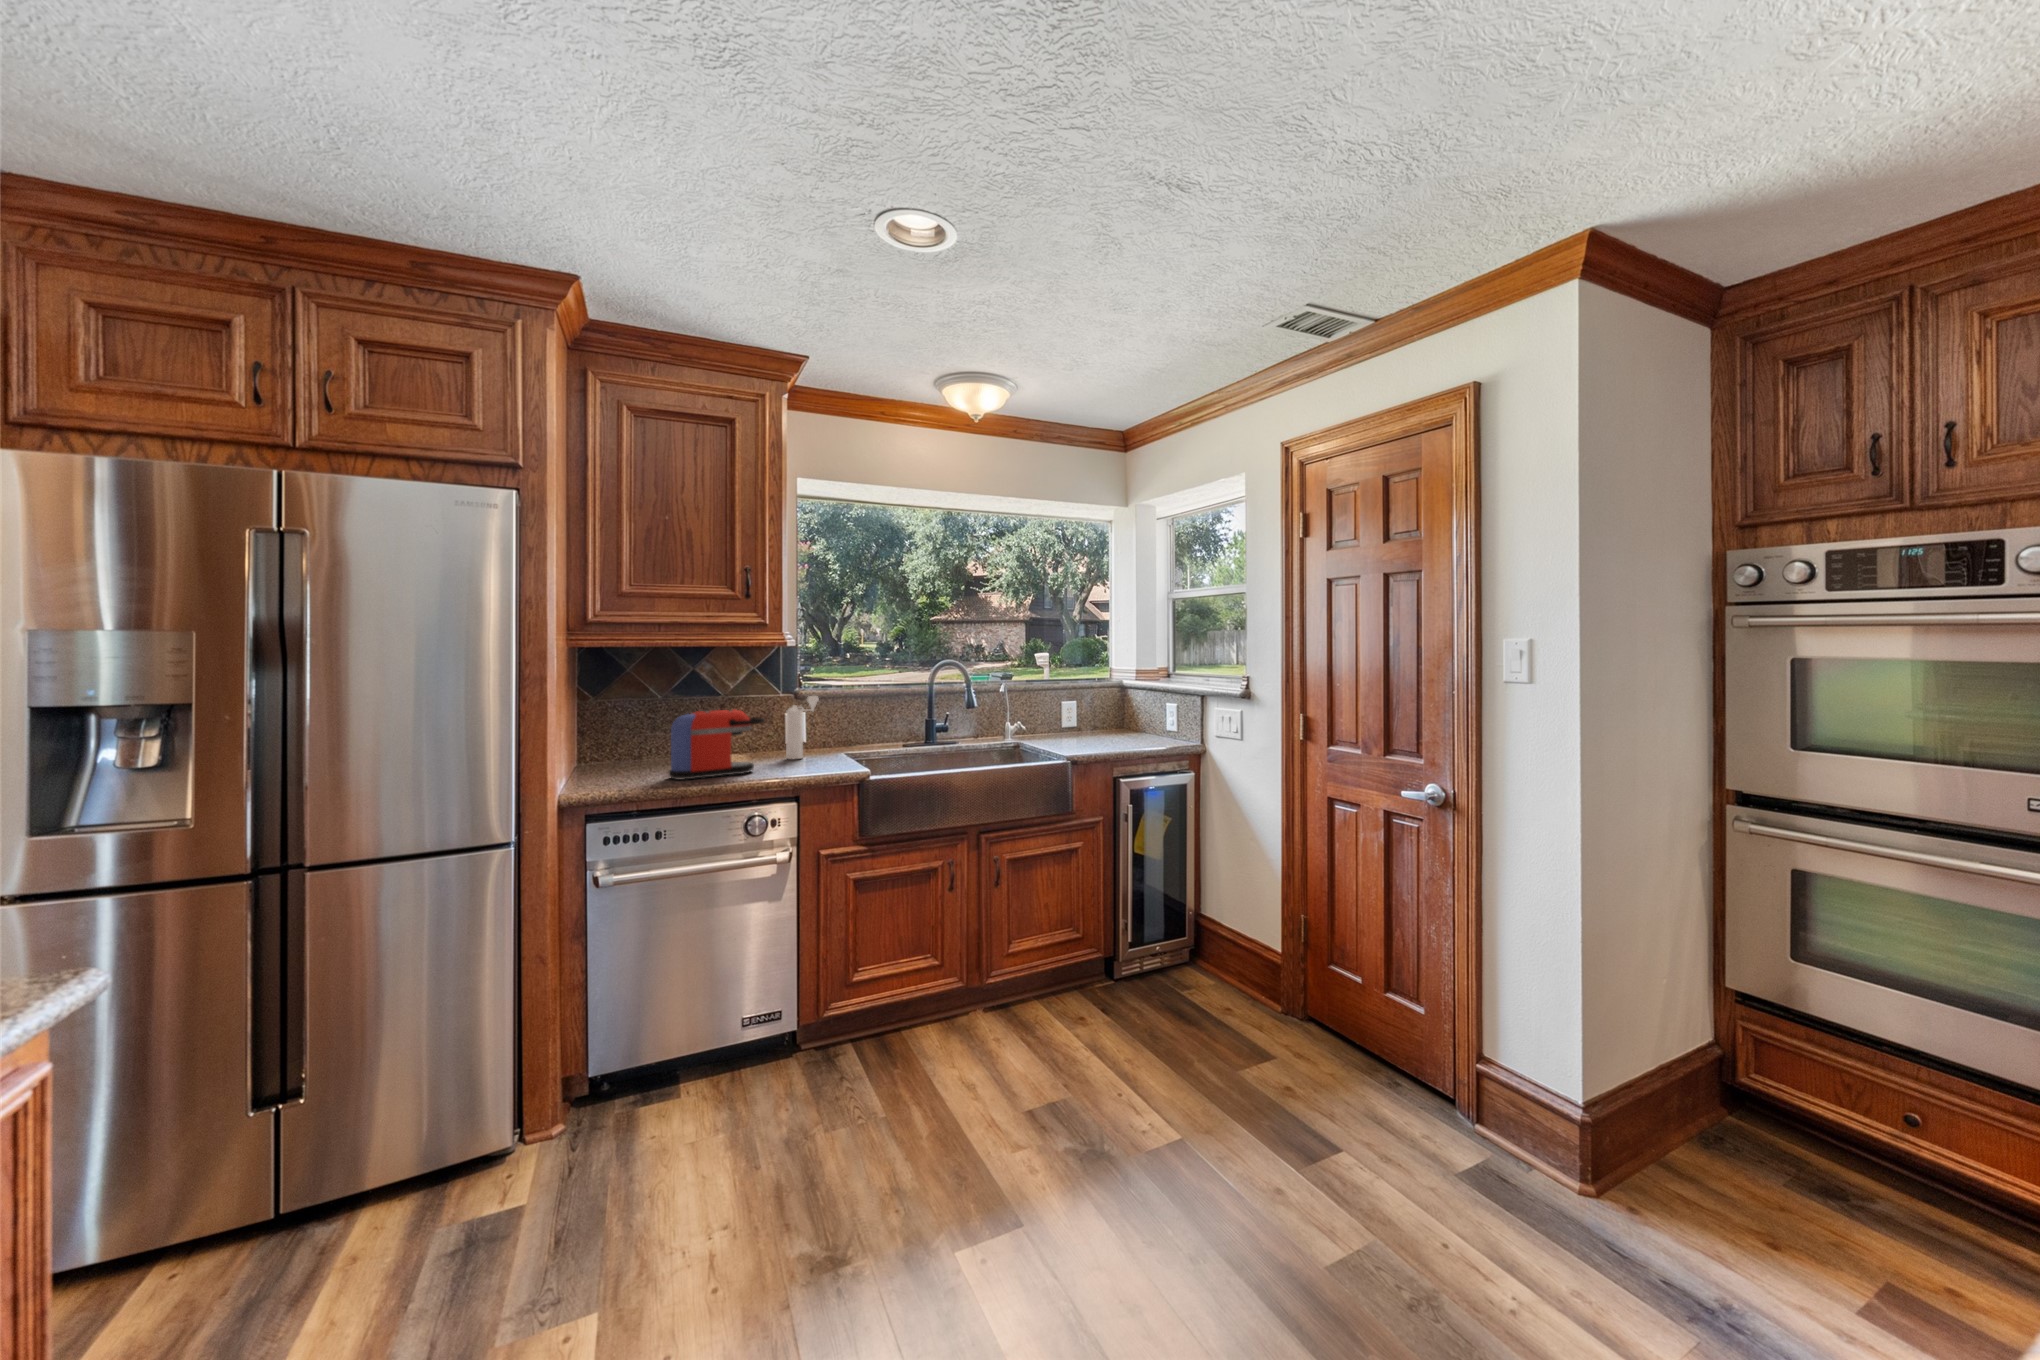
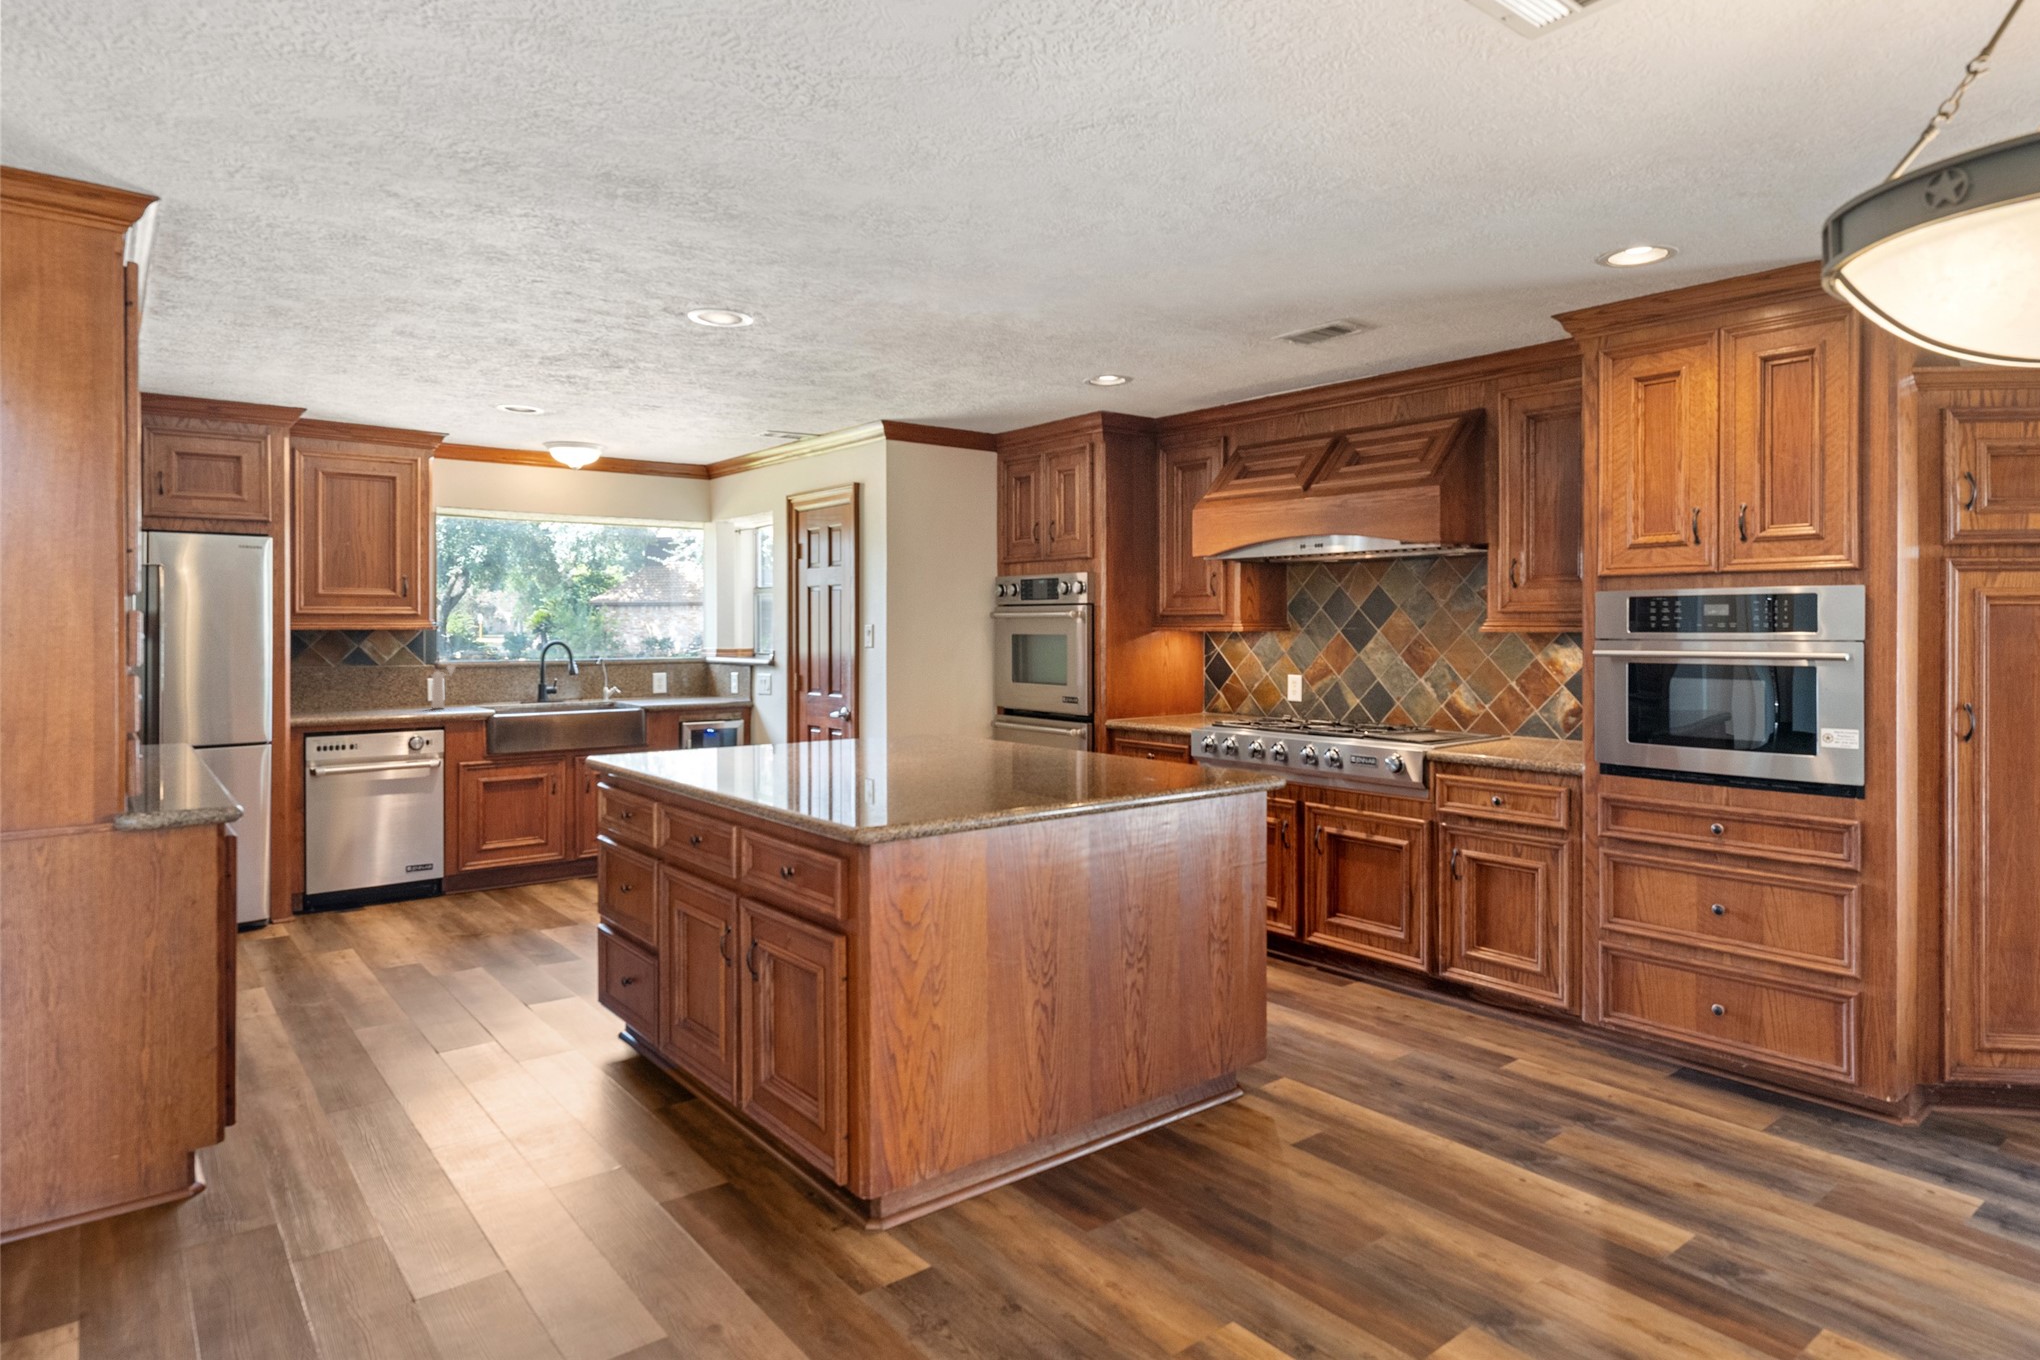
coffee maker: present [669,710,765,780] -> none [353,671,419,715]

